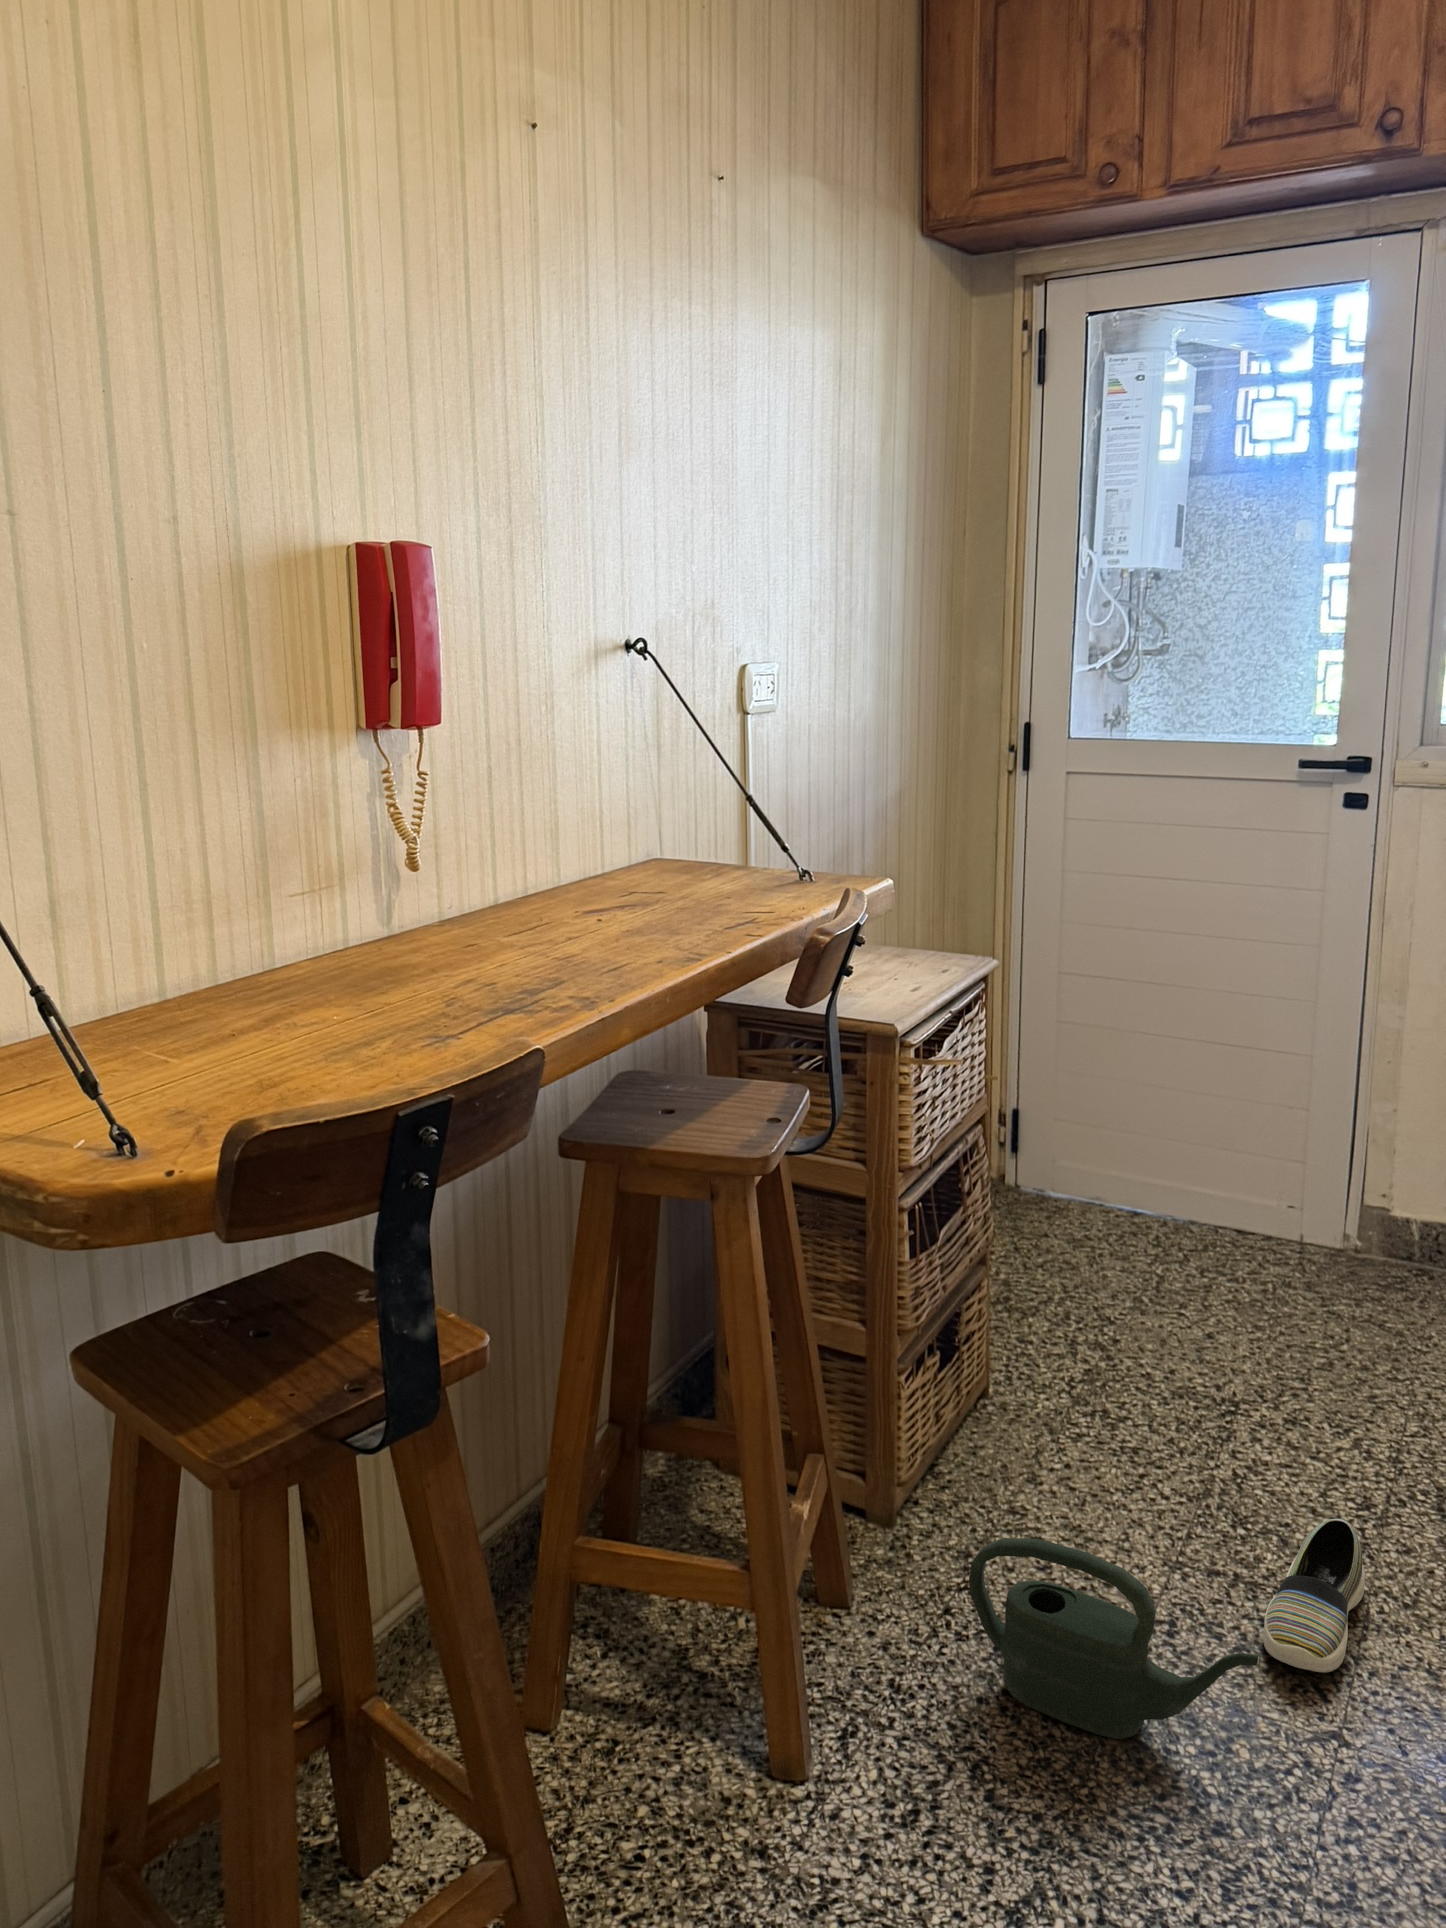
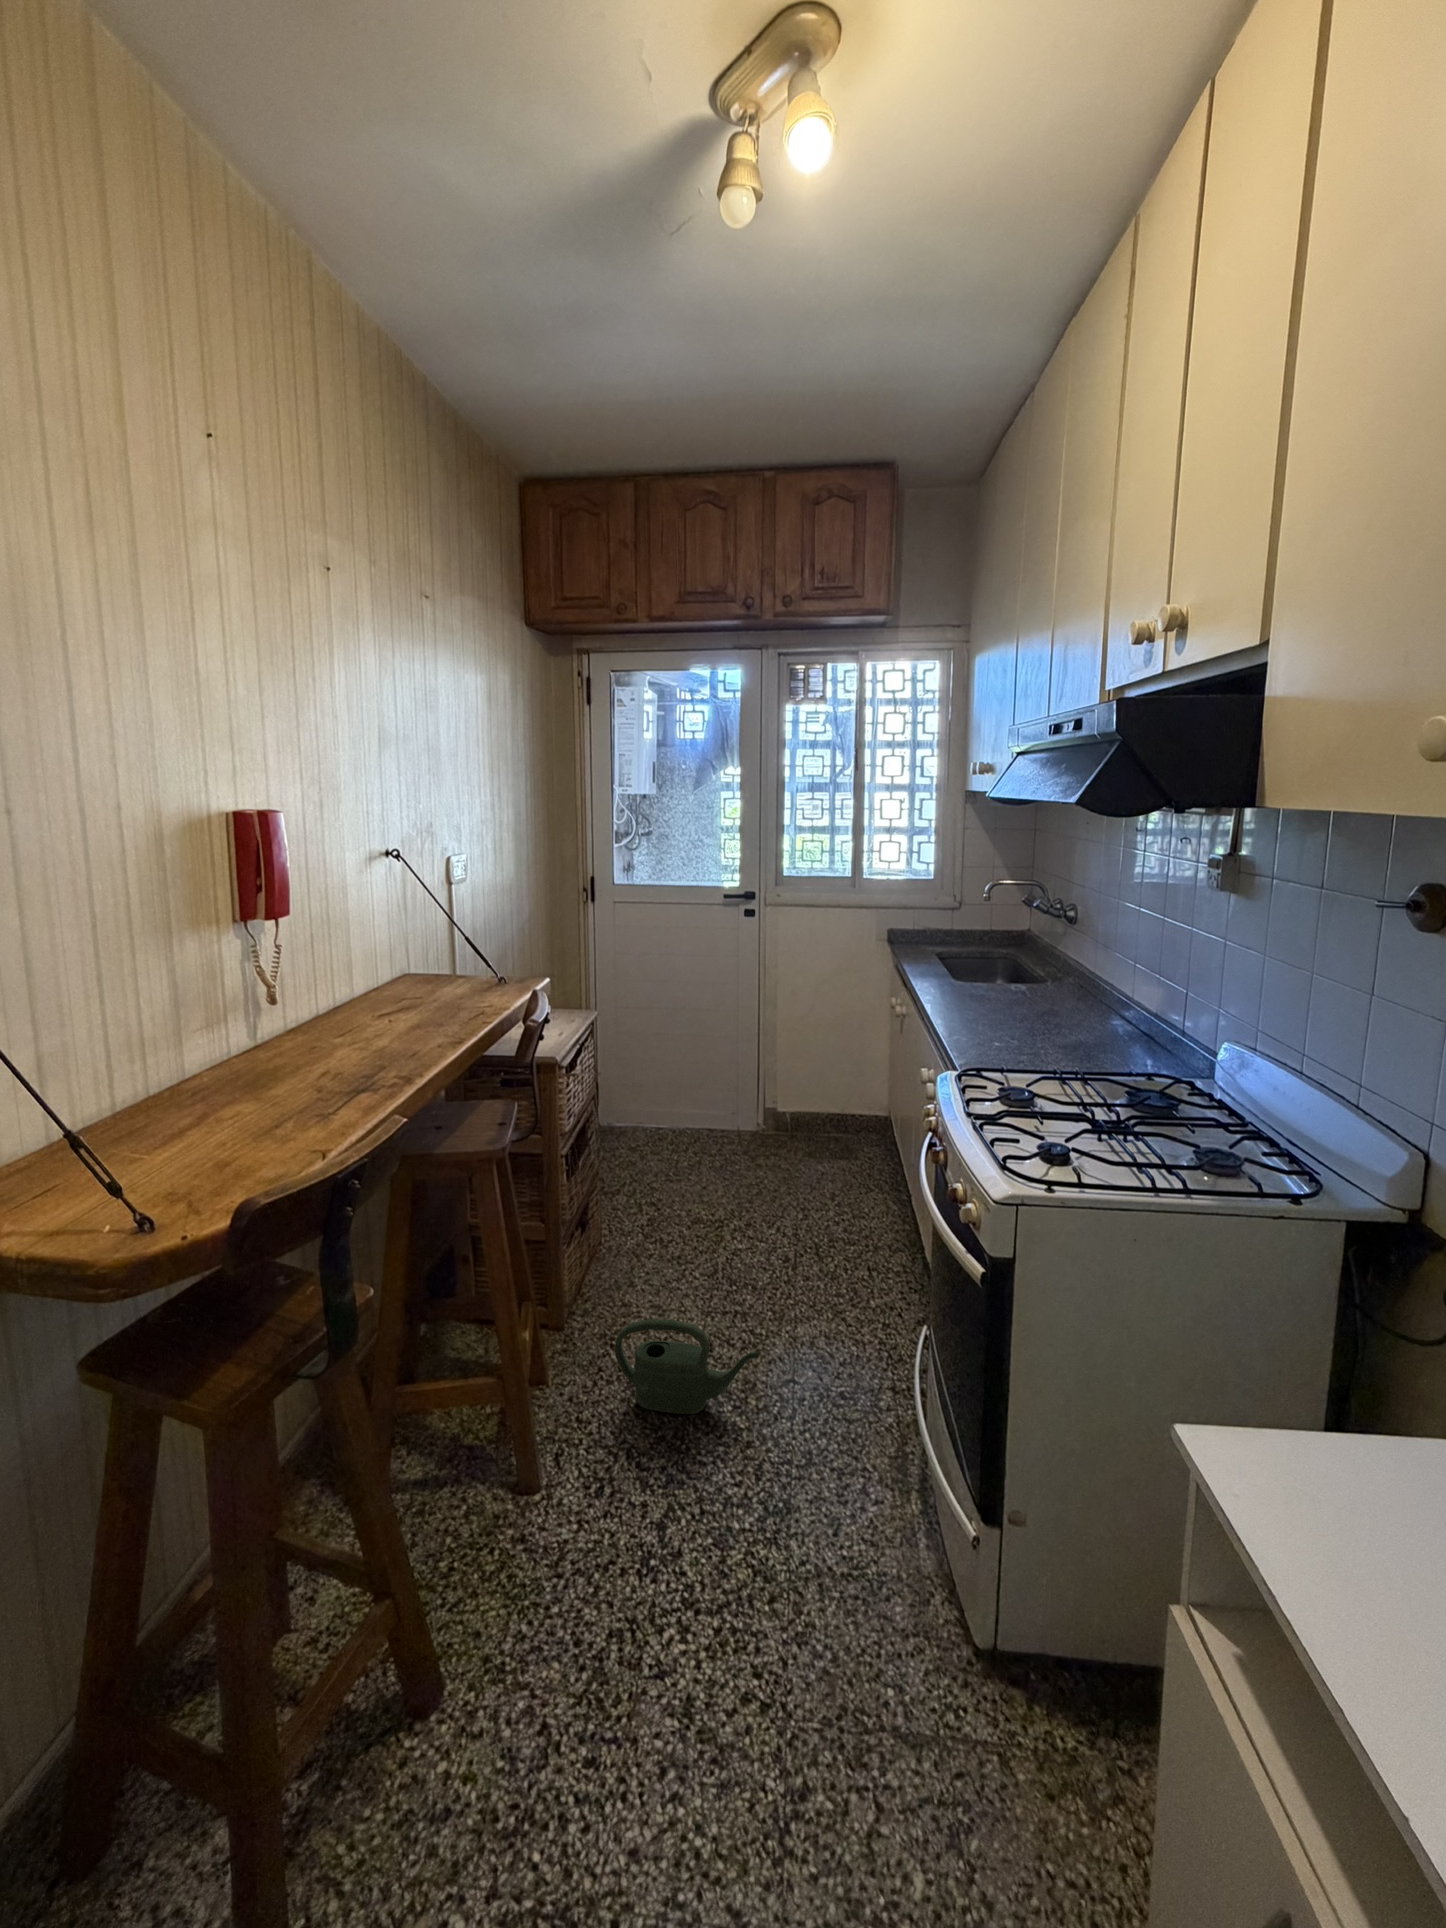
shoe: present [1263,1519,1365,1673] -> none [753,1271,793,1351]

